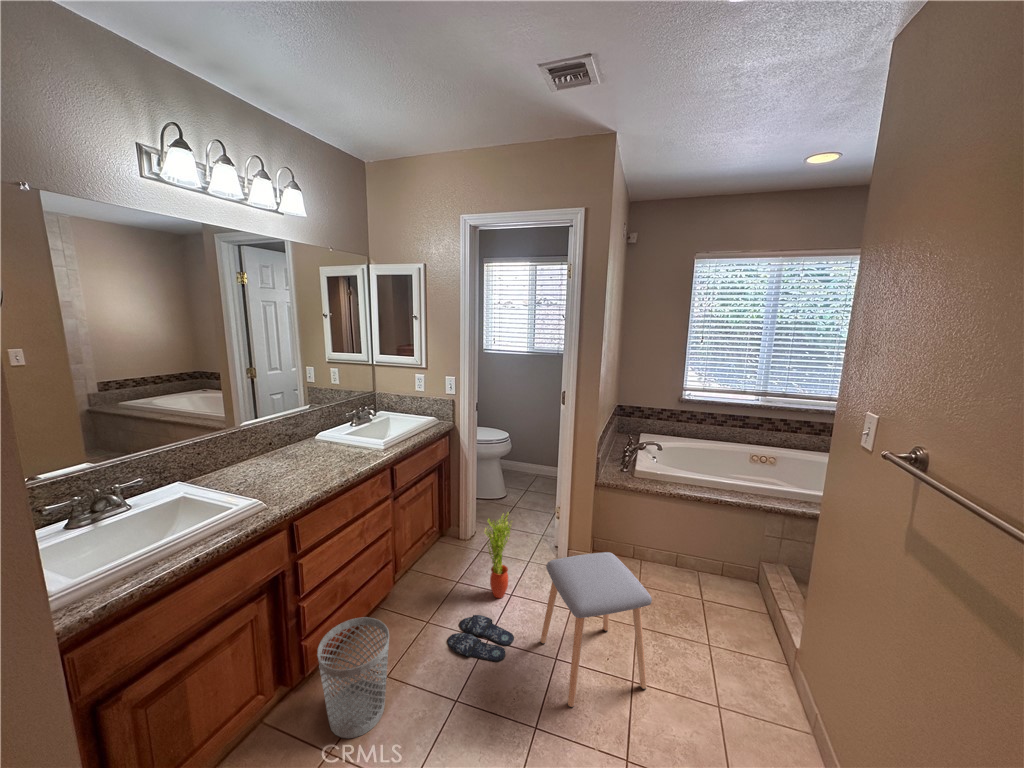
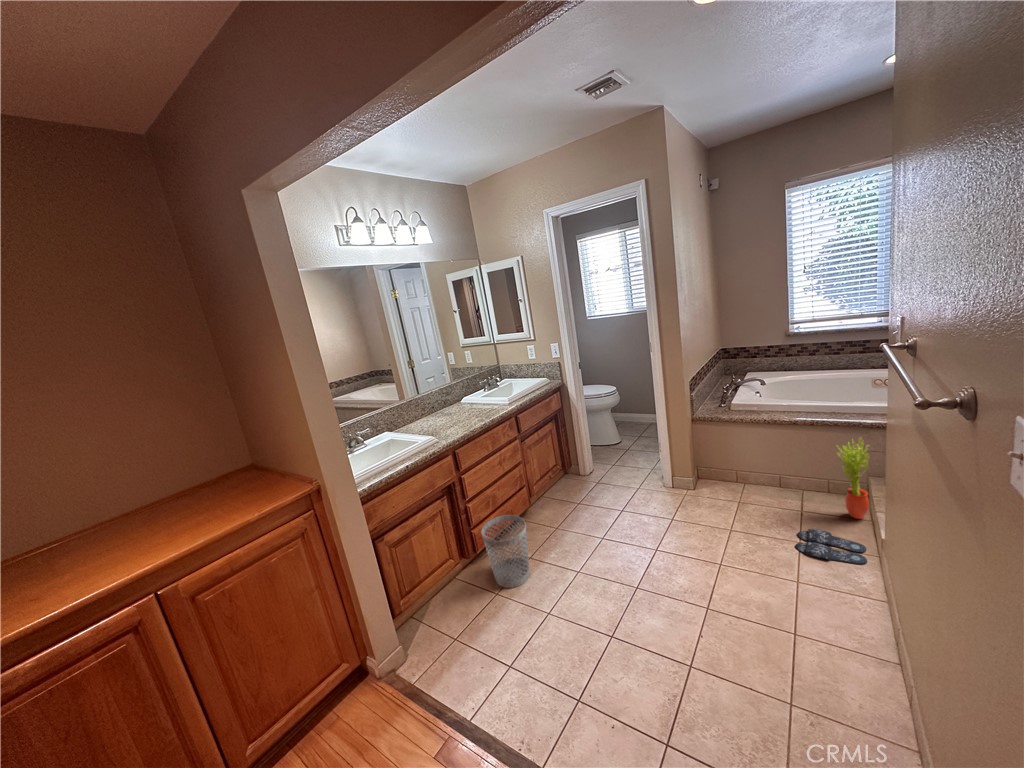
potted plant: present [484,512,512,598] -> present [838,439,869,519]
stool: present [540,552,652,708] -> none [640,468,734,580]
slippers: present [448,615,514,662] -> present [795,529,867,565]

